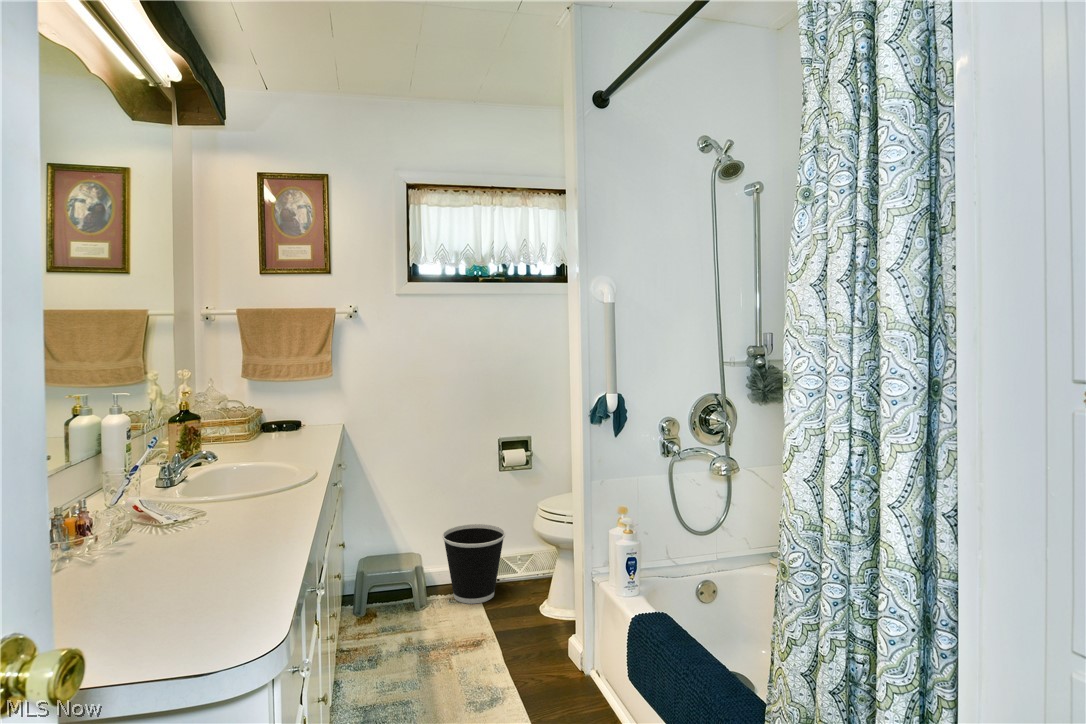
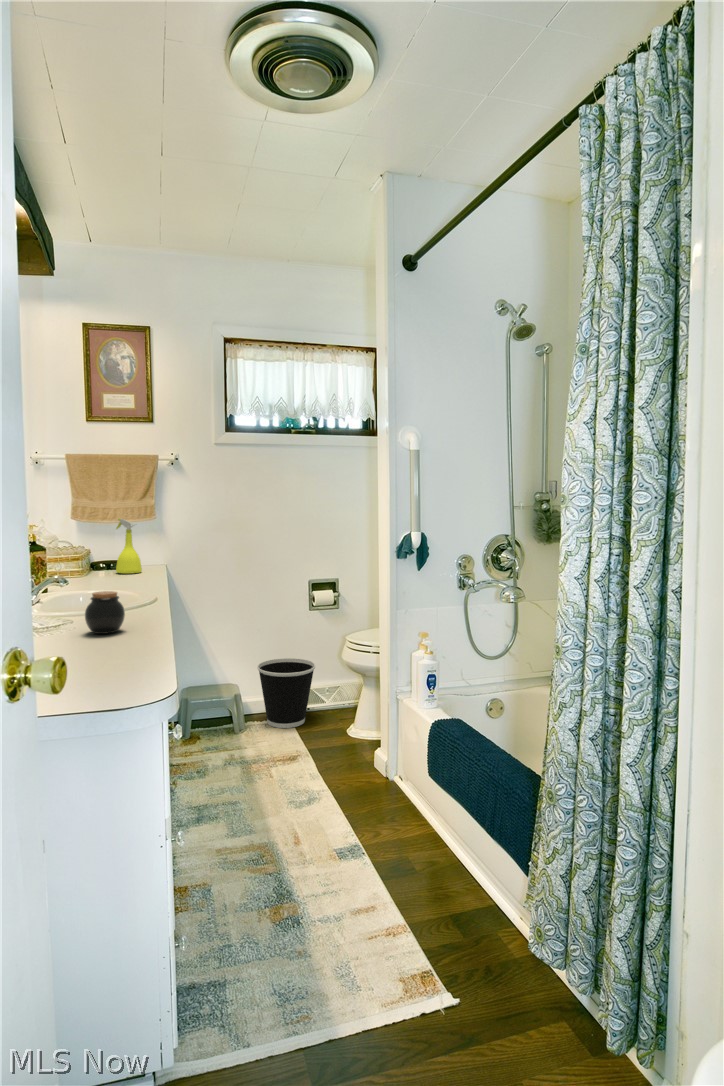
spray bottle: none [287,379,315,439] -> present [116,518,142,574]
jar: none [213,486,262,539] -> present [85,591,125,634]

